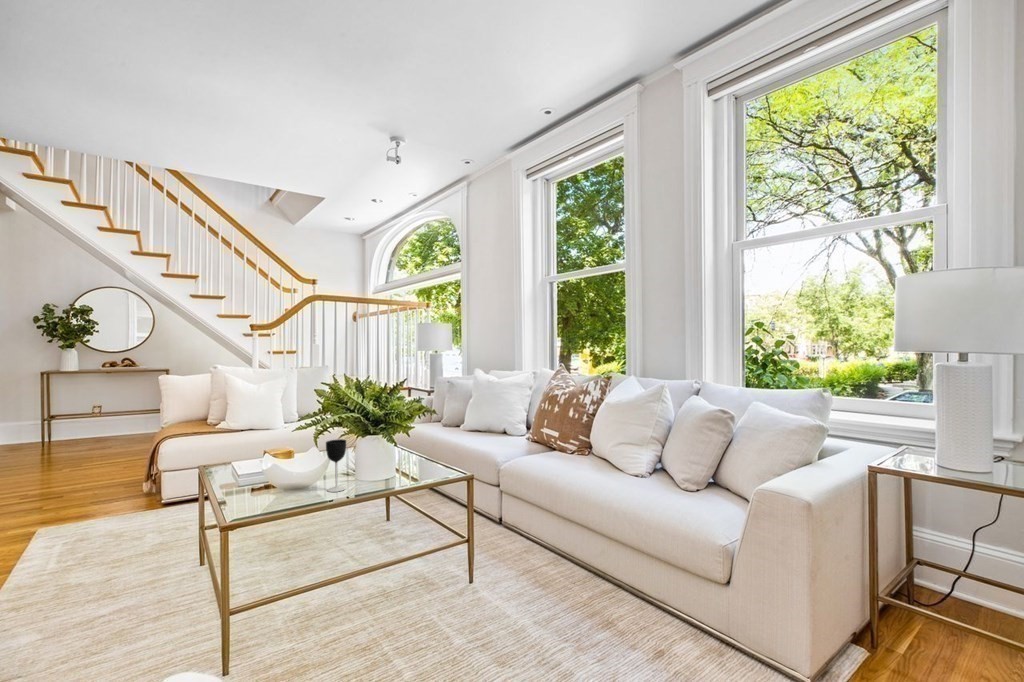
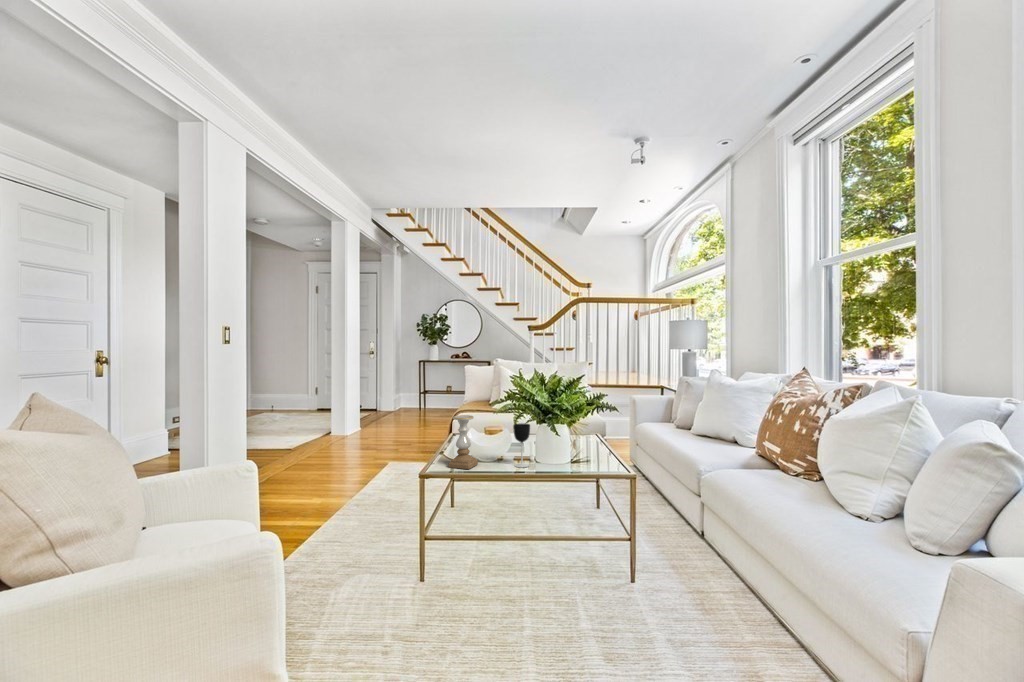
candle holder: none [243,438,280,510] -> present [449,415,478,469]

